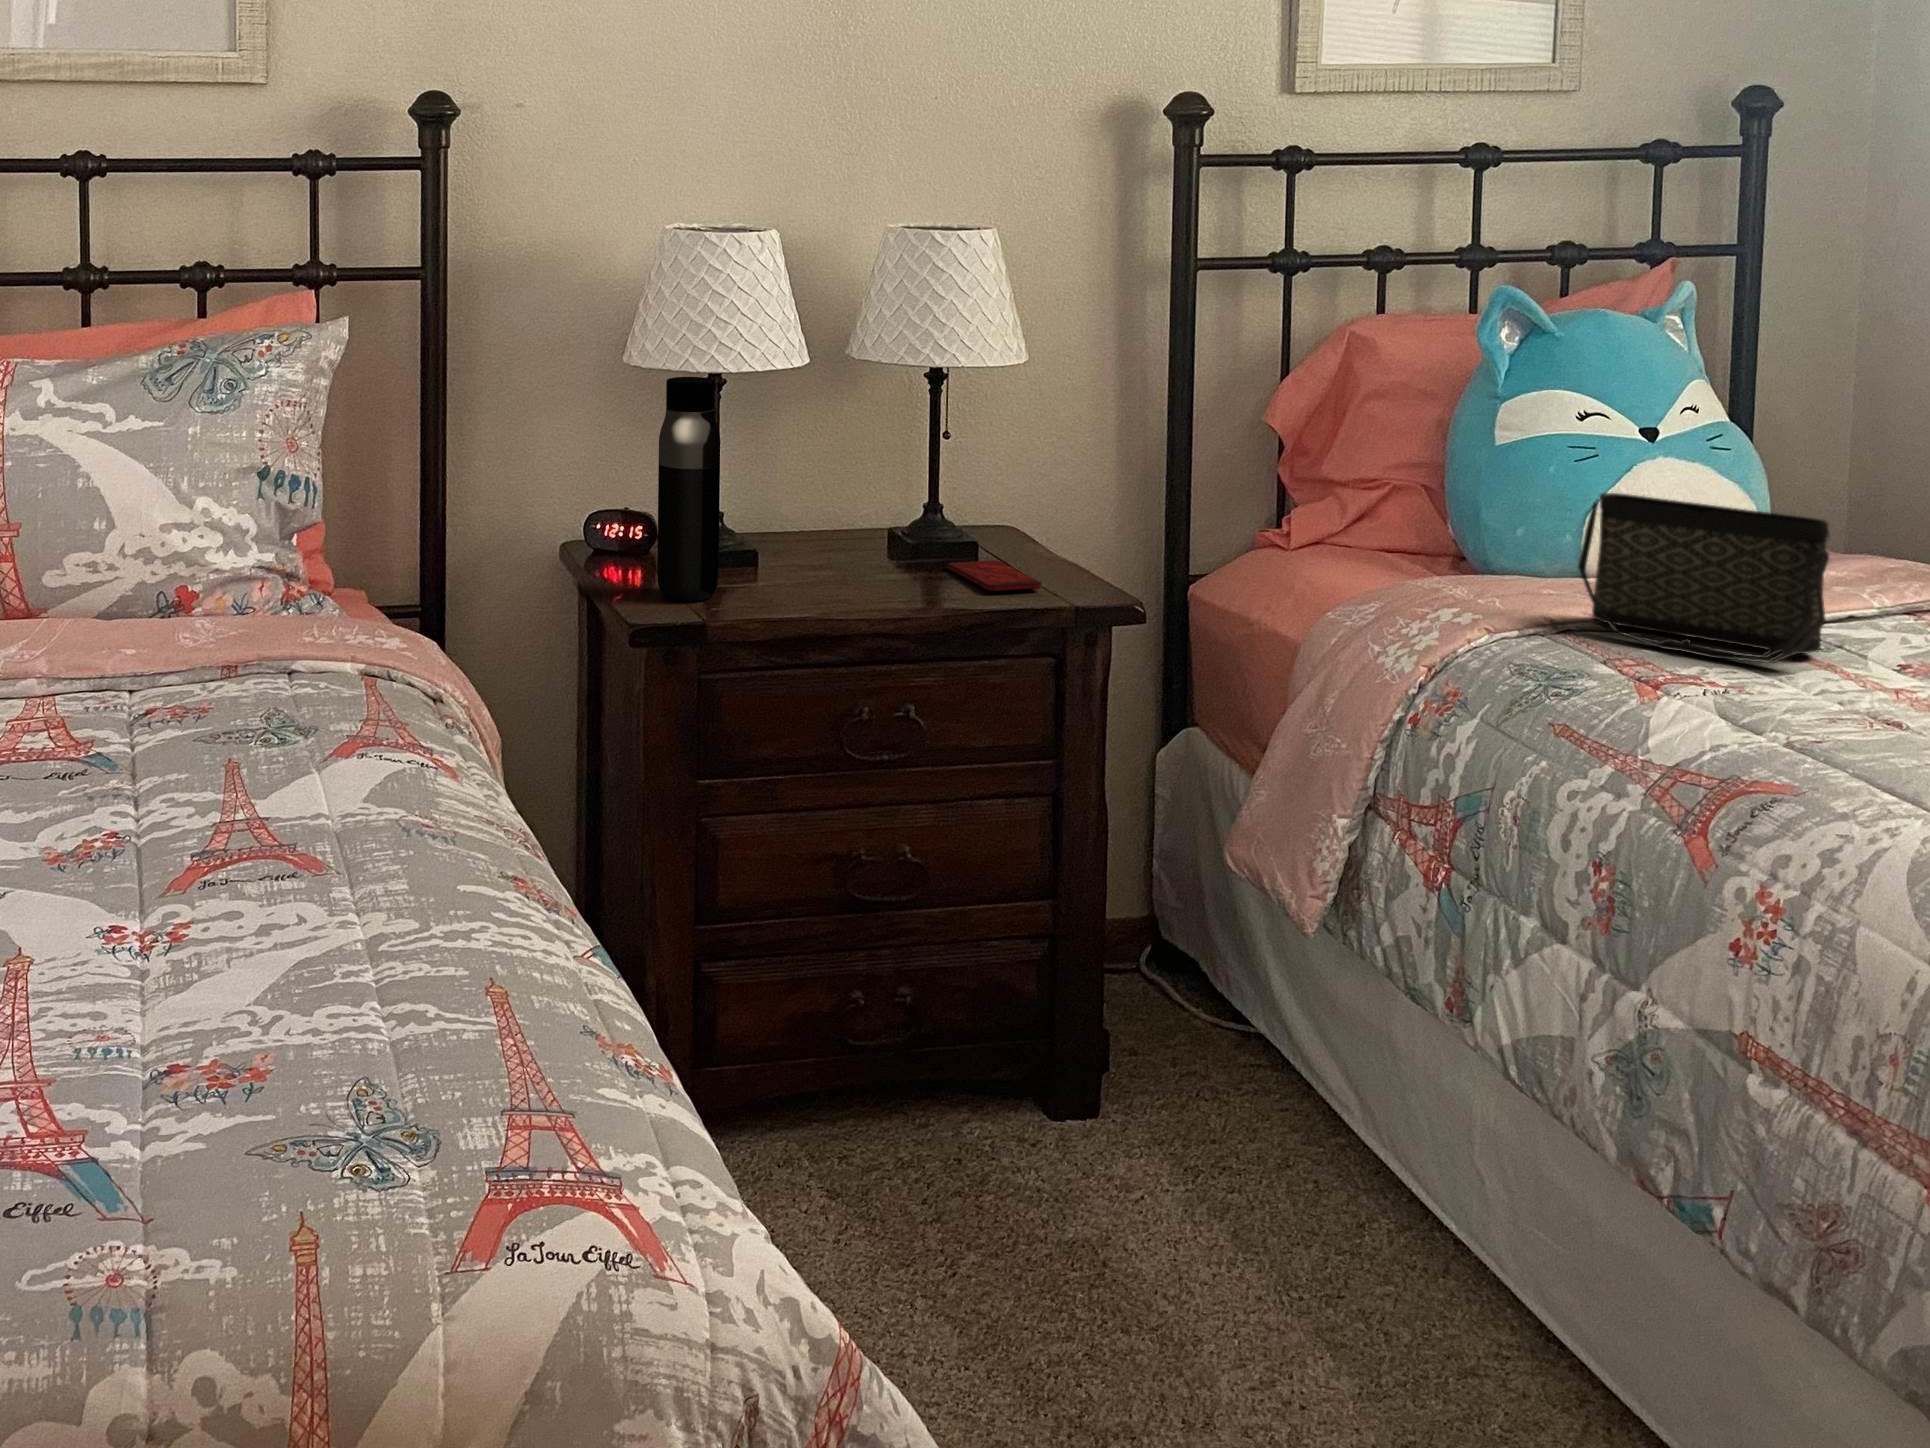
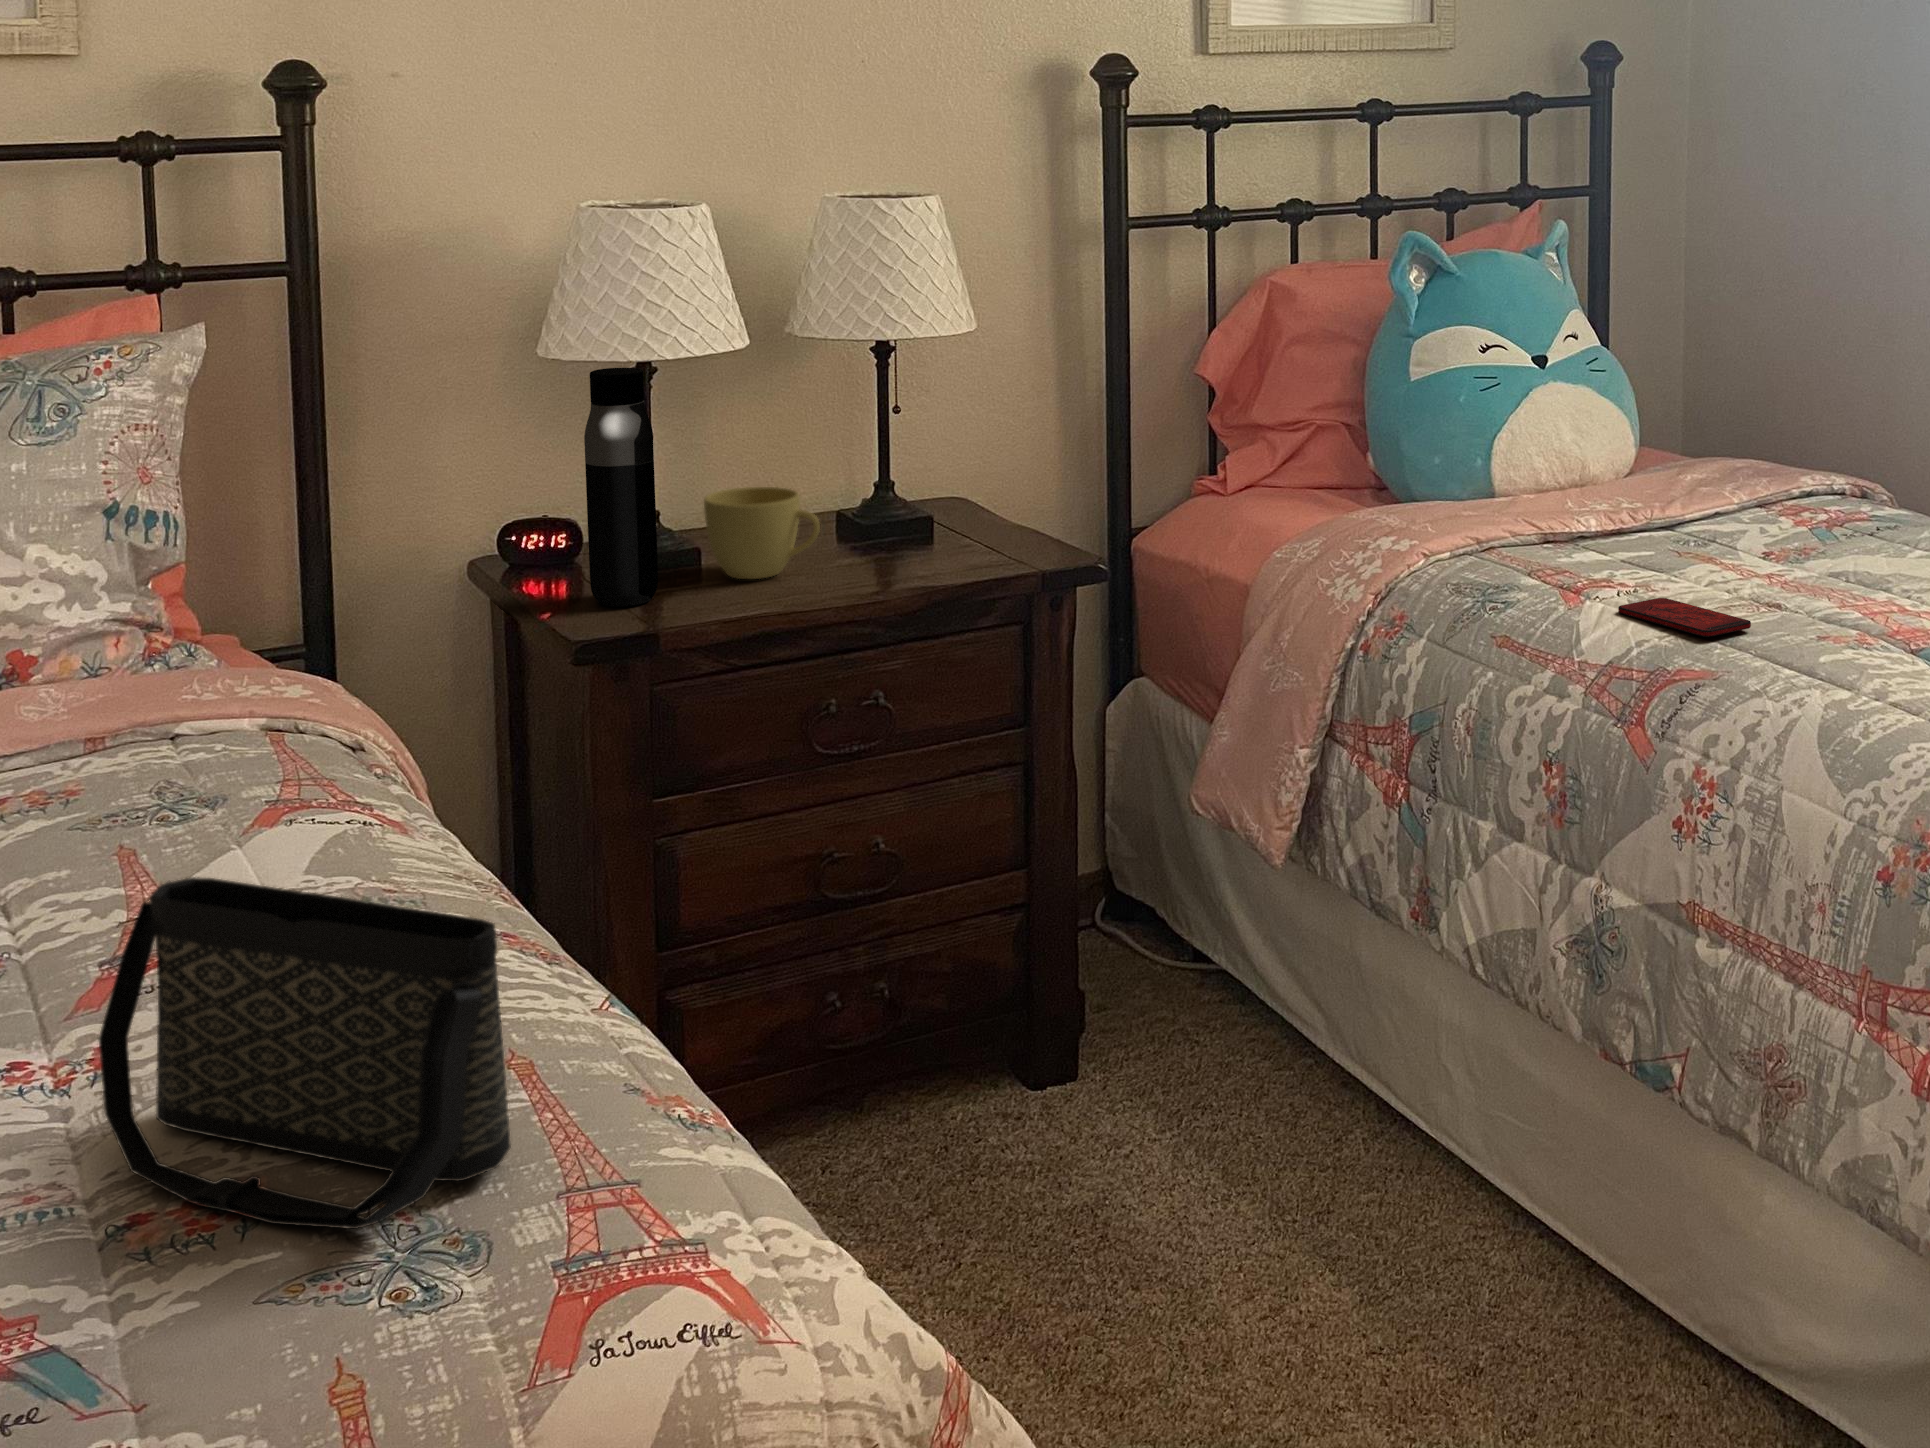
handbag: present [1578,493,1829,663] -> present [99,877,511,1229]
cup: none [766,499,872,587] -> present [704,487,820,579]
smartphone: present [948,561,1041,591] -> present [1618,598,1751,637]

